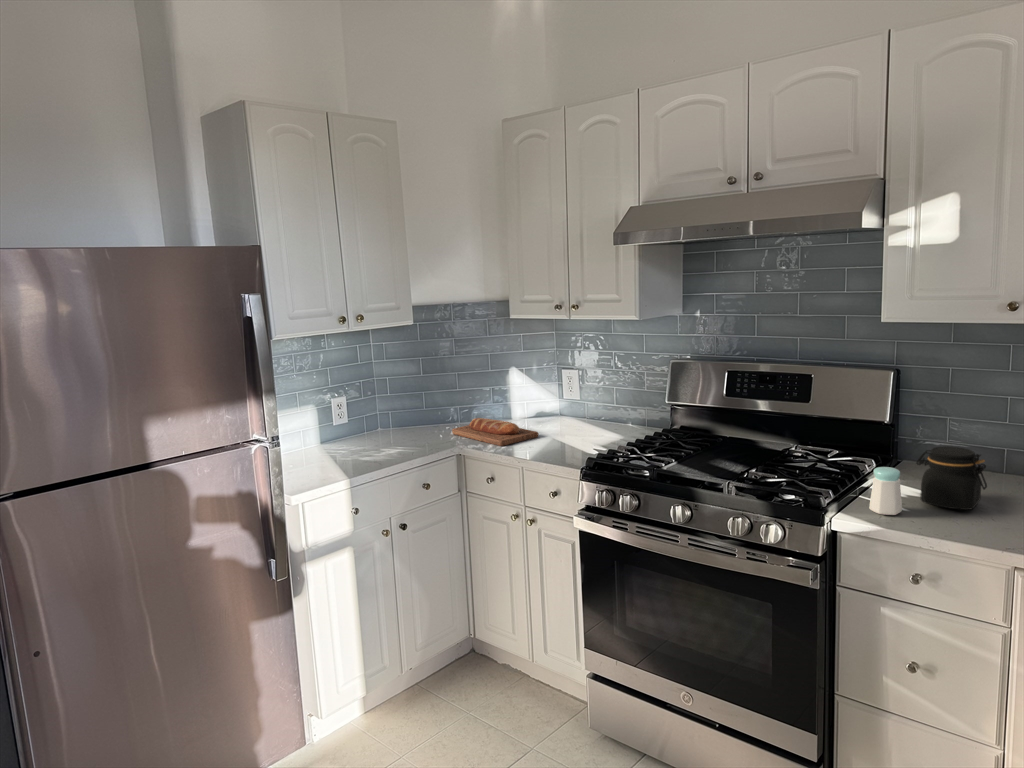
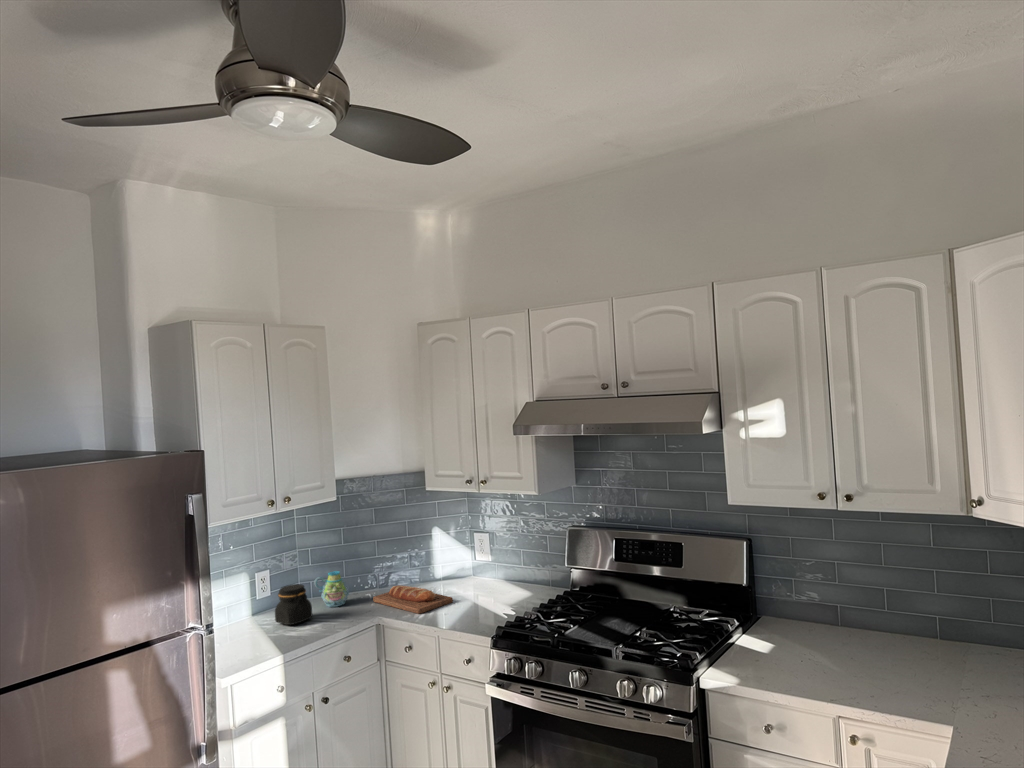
mug: none [390,400,427,437] -> present [314,571,349,607]
jar: present [916,446,987,510] -> present [275,584,312,625]
salt shaker: present [869,467,902,515] -> none [731,630,756,672]

